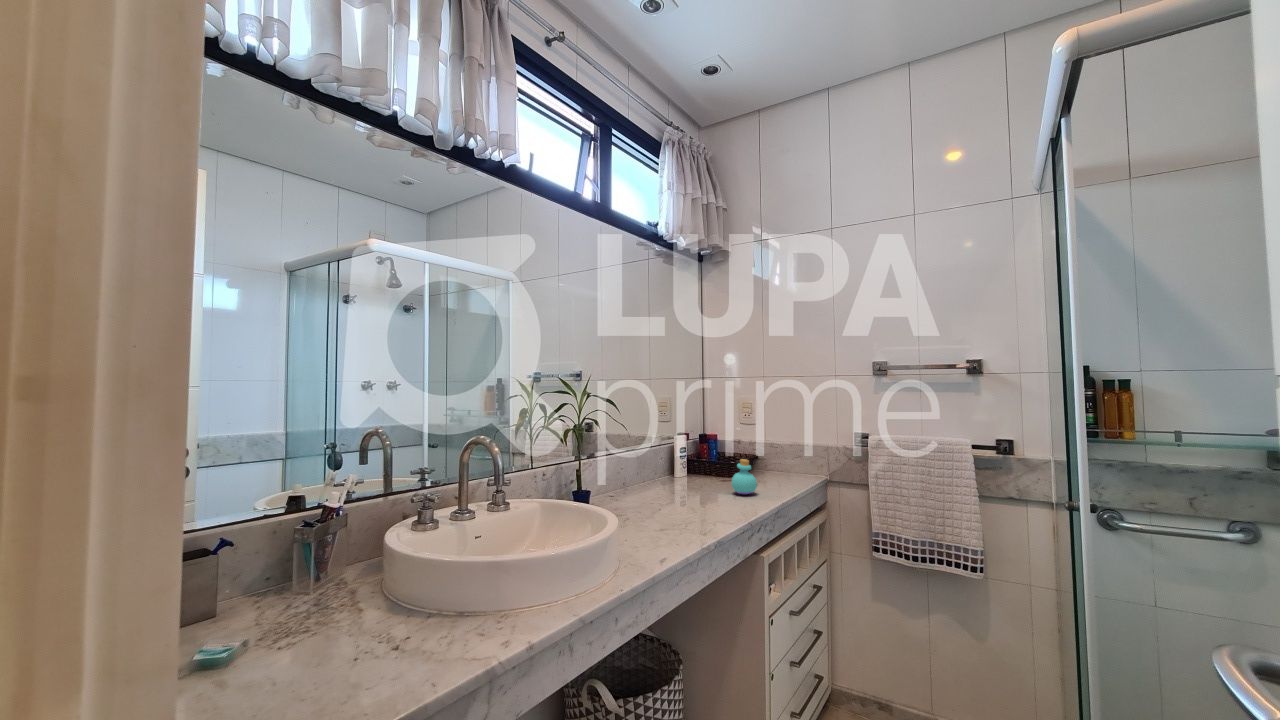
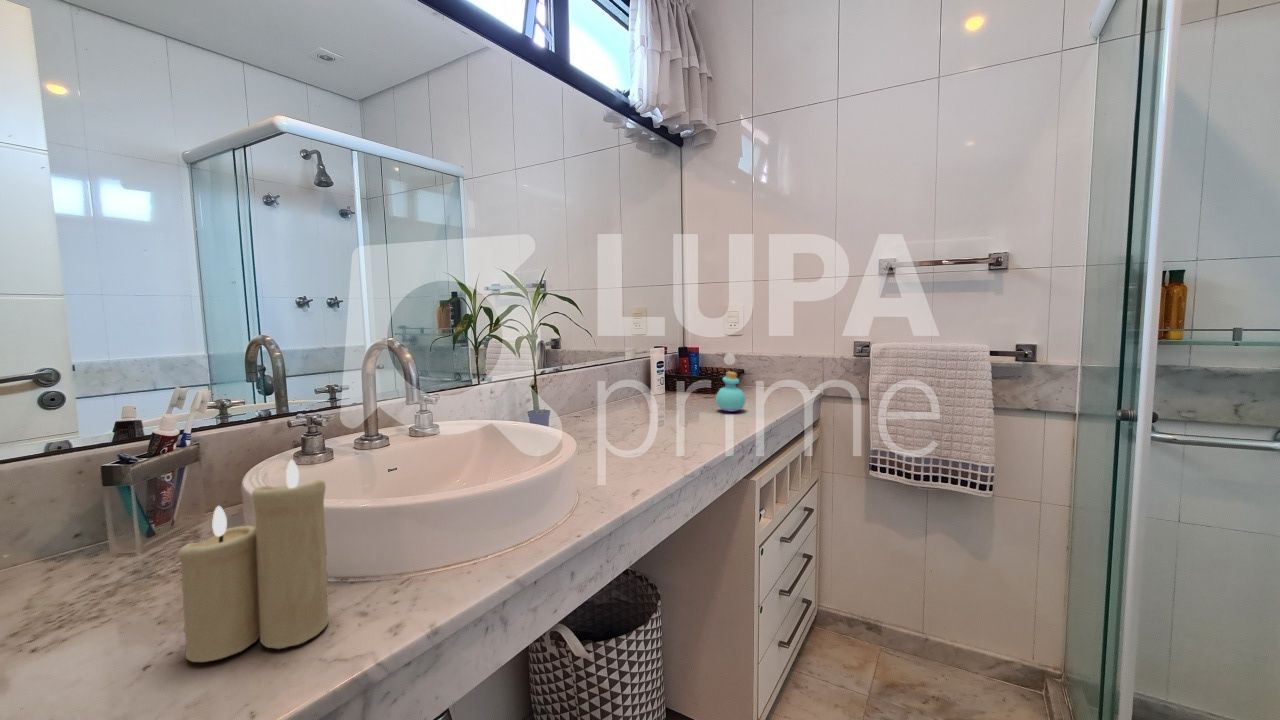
candle: none [377,525,465,658] -> present [178,460,328,662]

